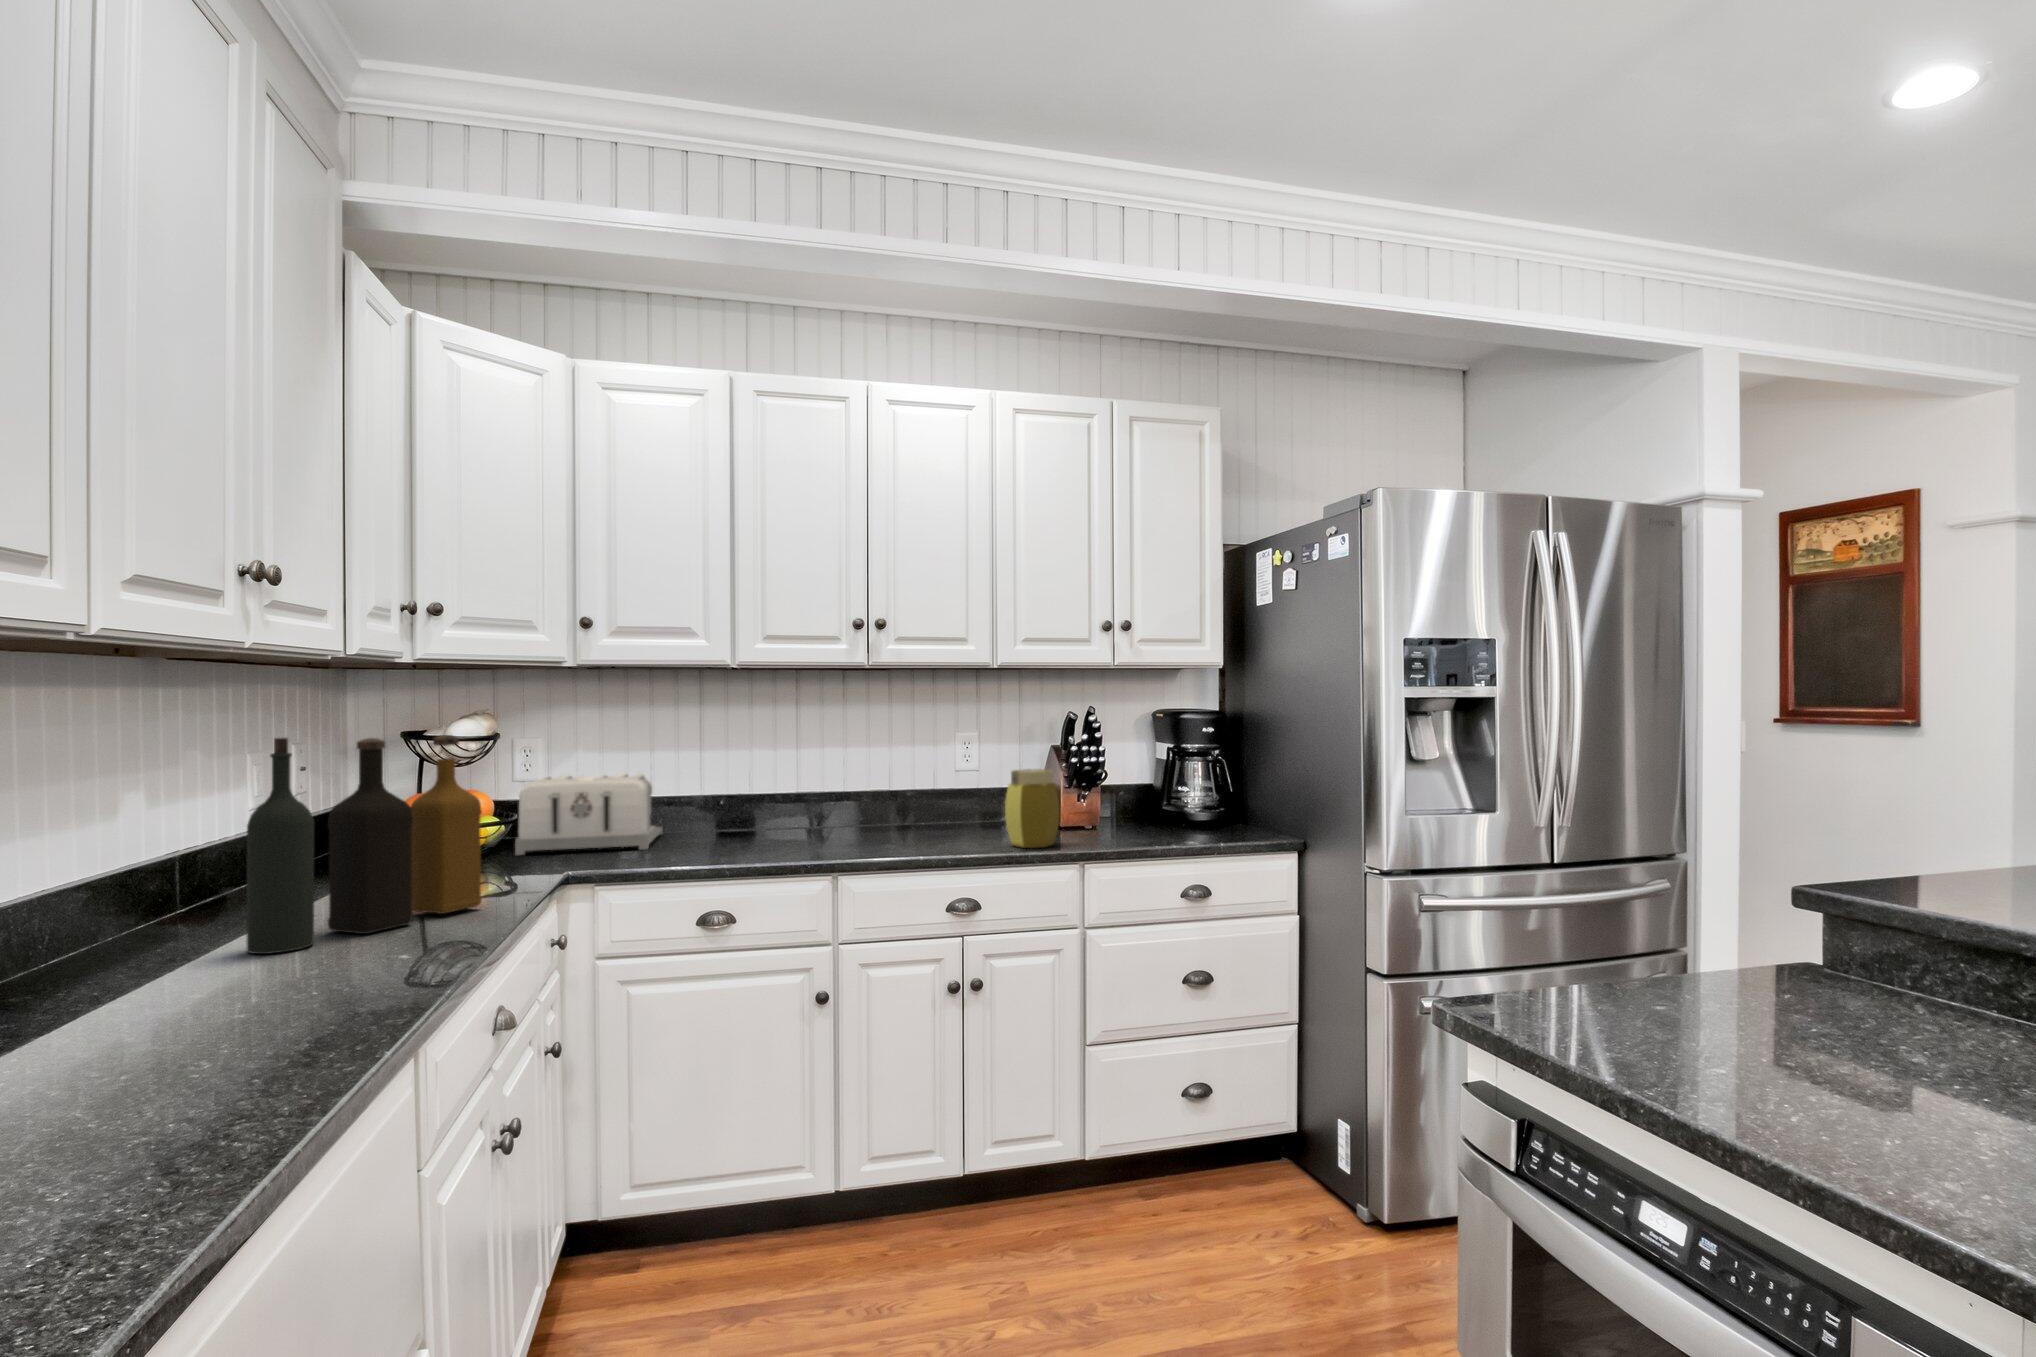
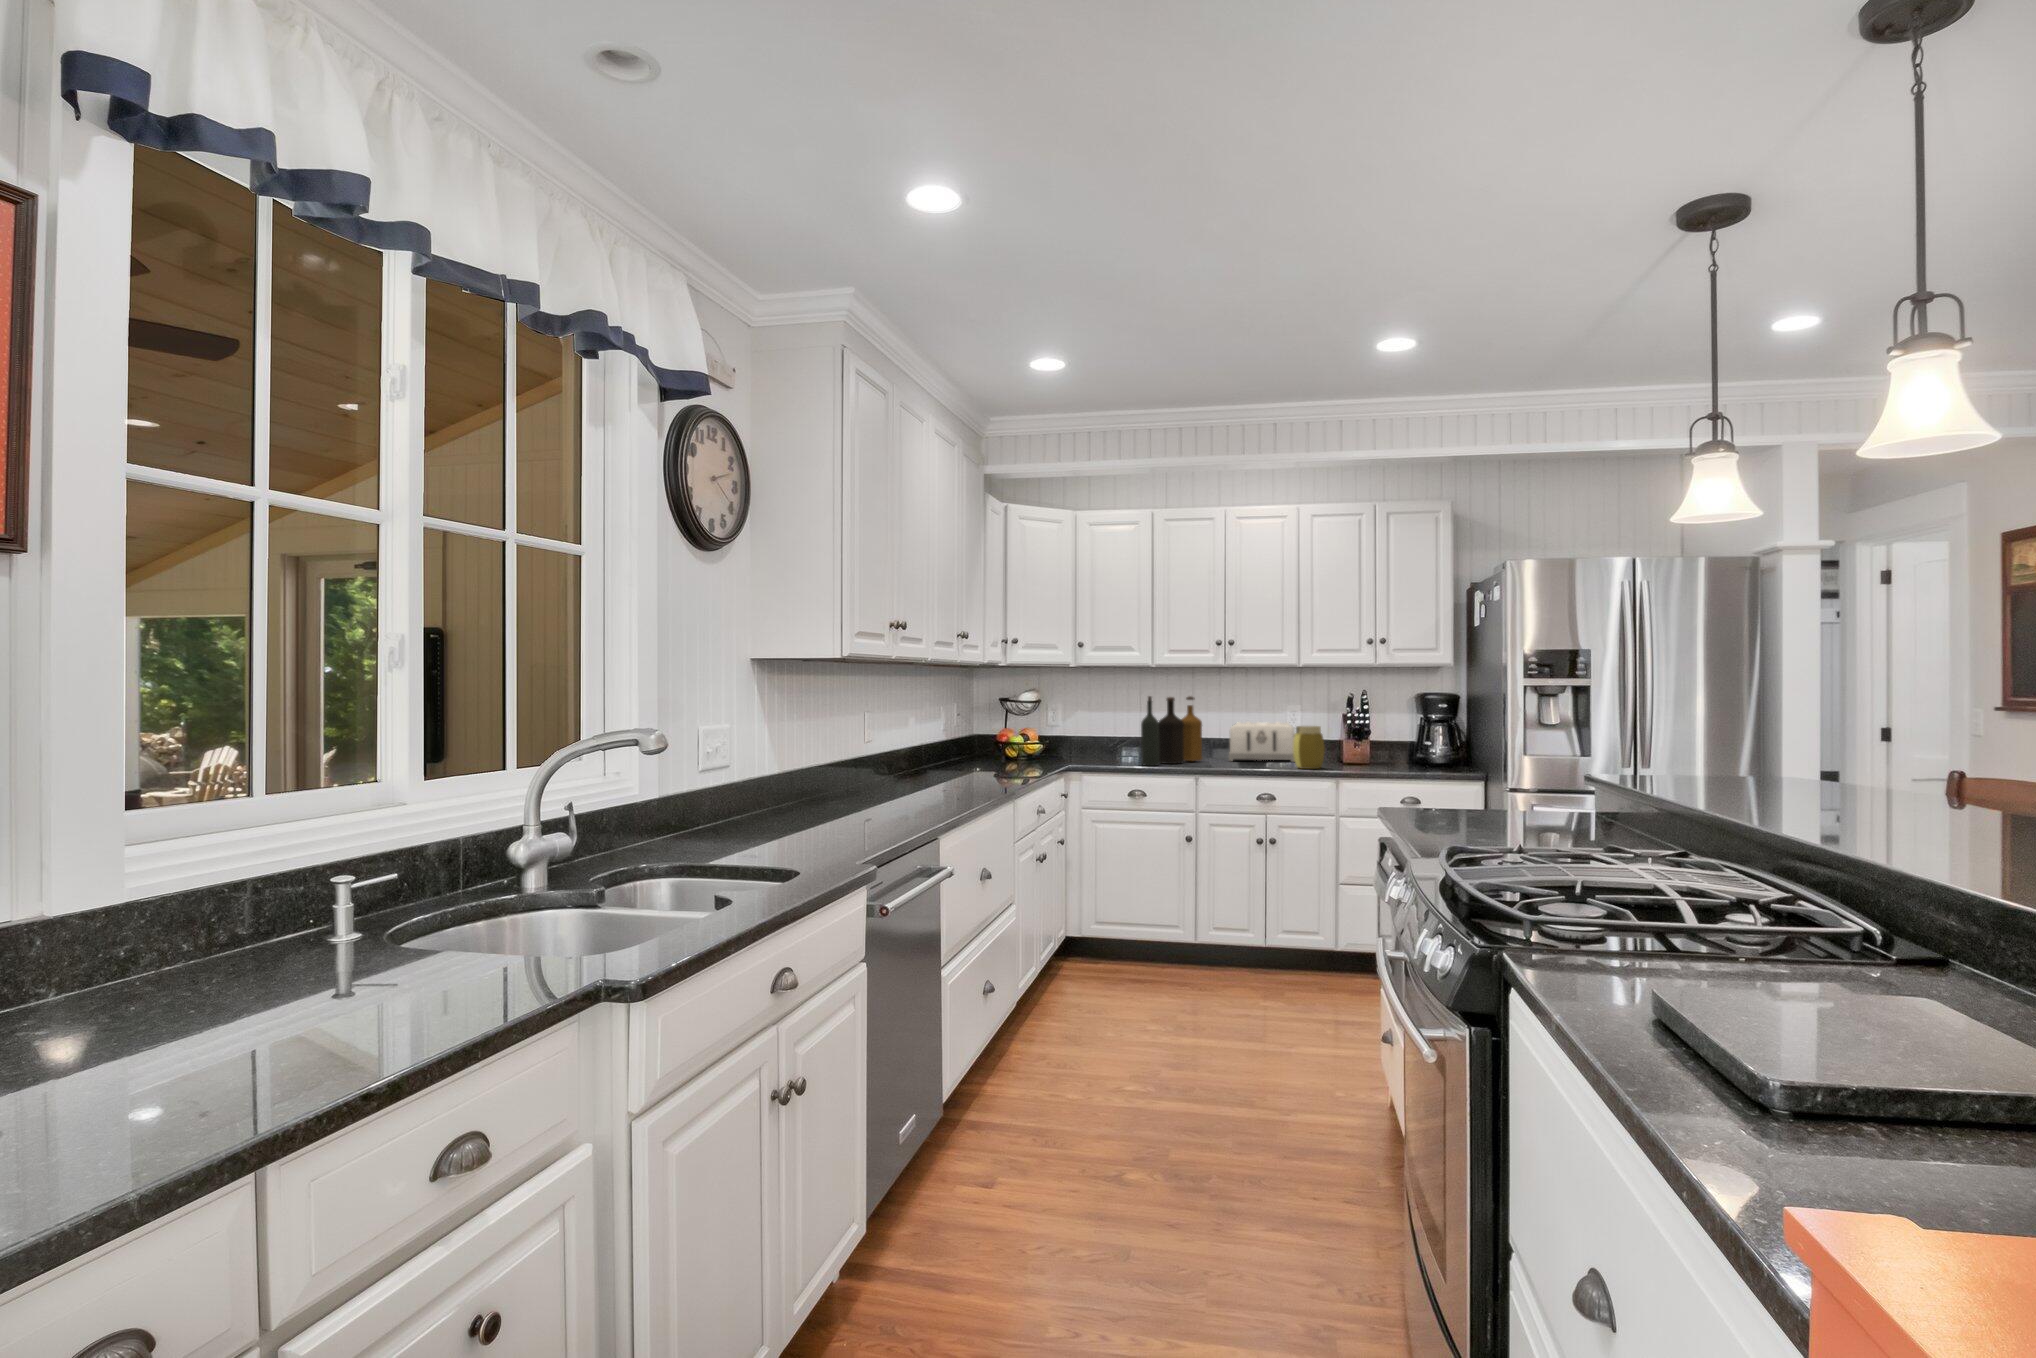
bottle: present [246,735,482,954] -> present [1141,696,1202,766]
toaster: present [515,771,663,855] -> present [1229,722,1295,762]

